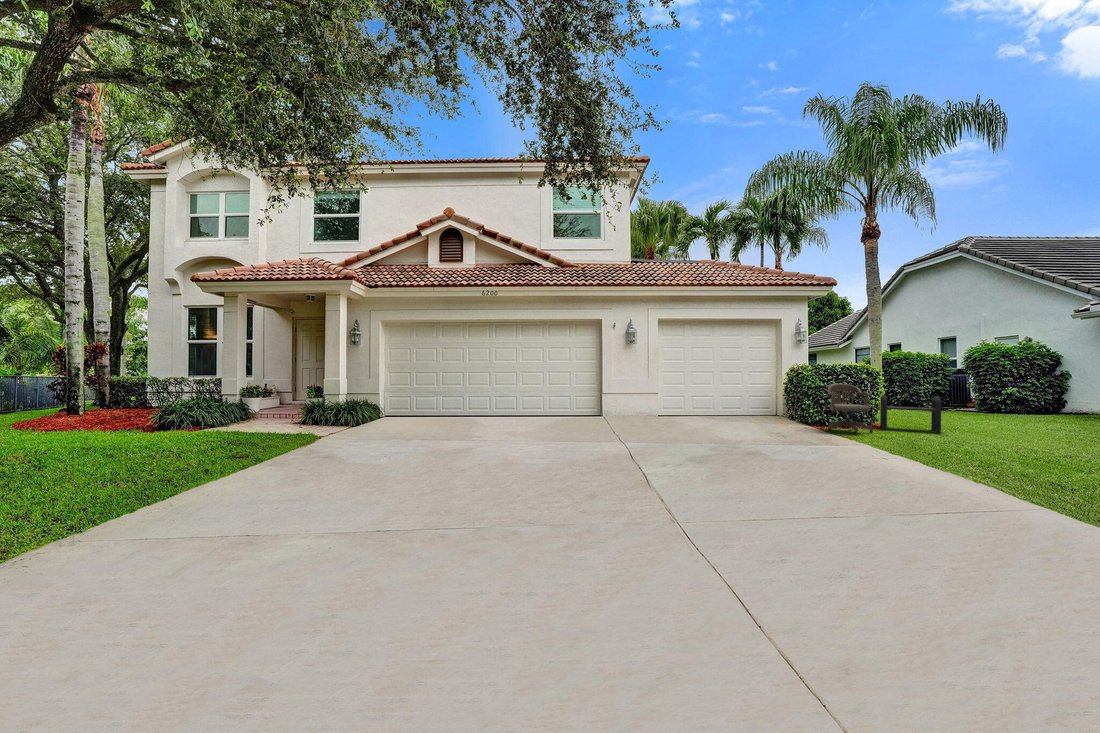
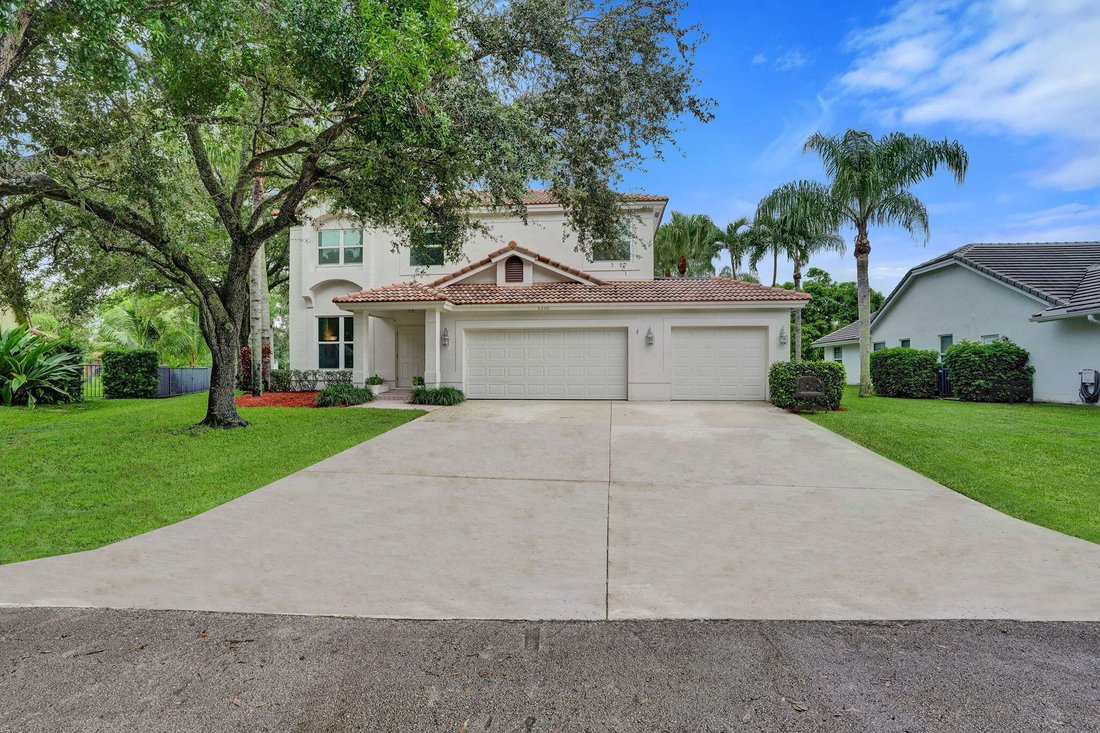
bench: present [880,395,941,433] -> present [991,379,1034,405]

